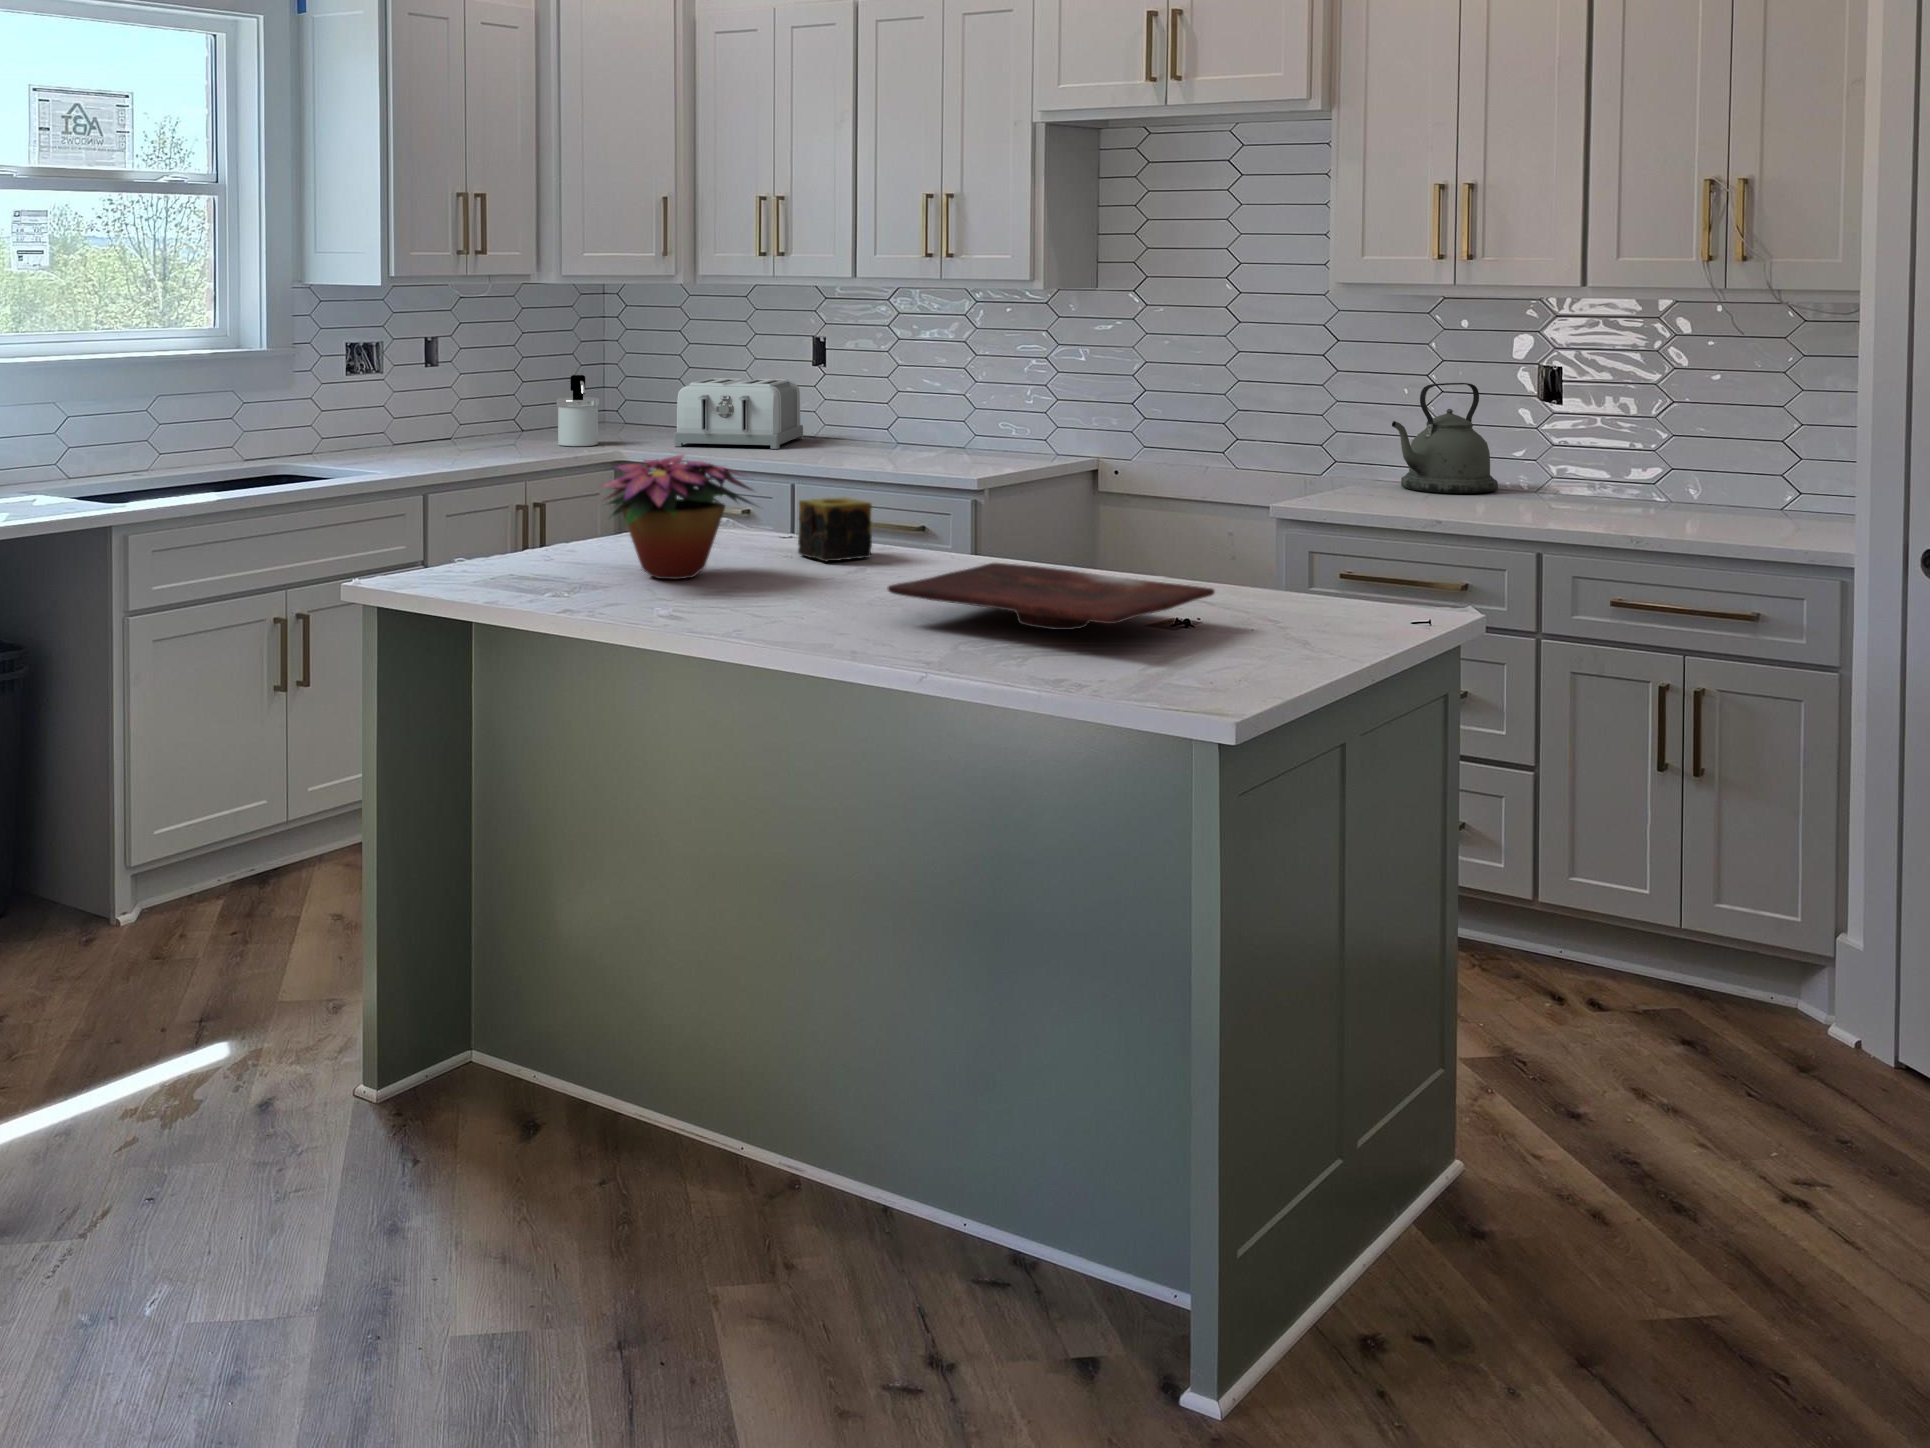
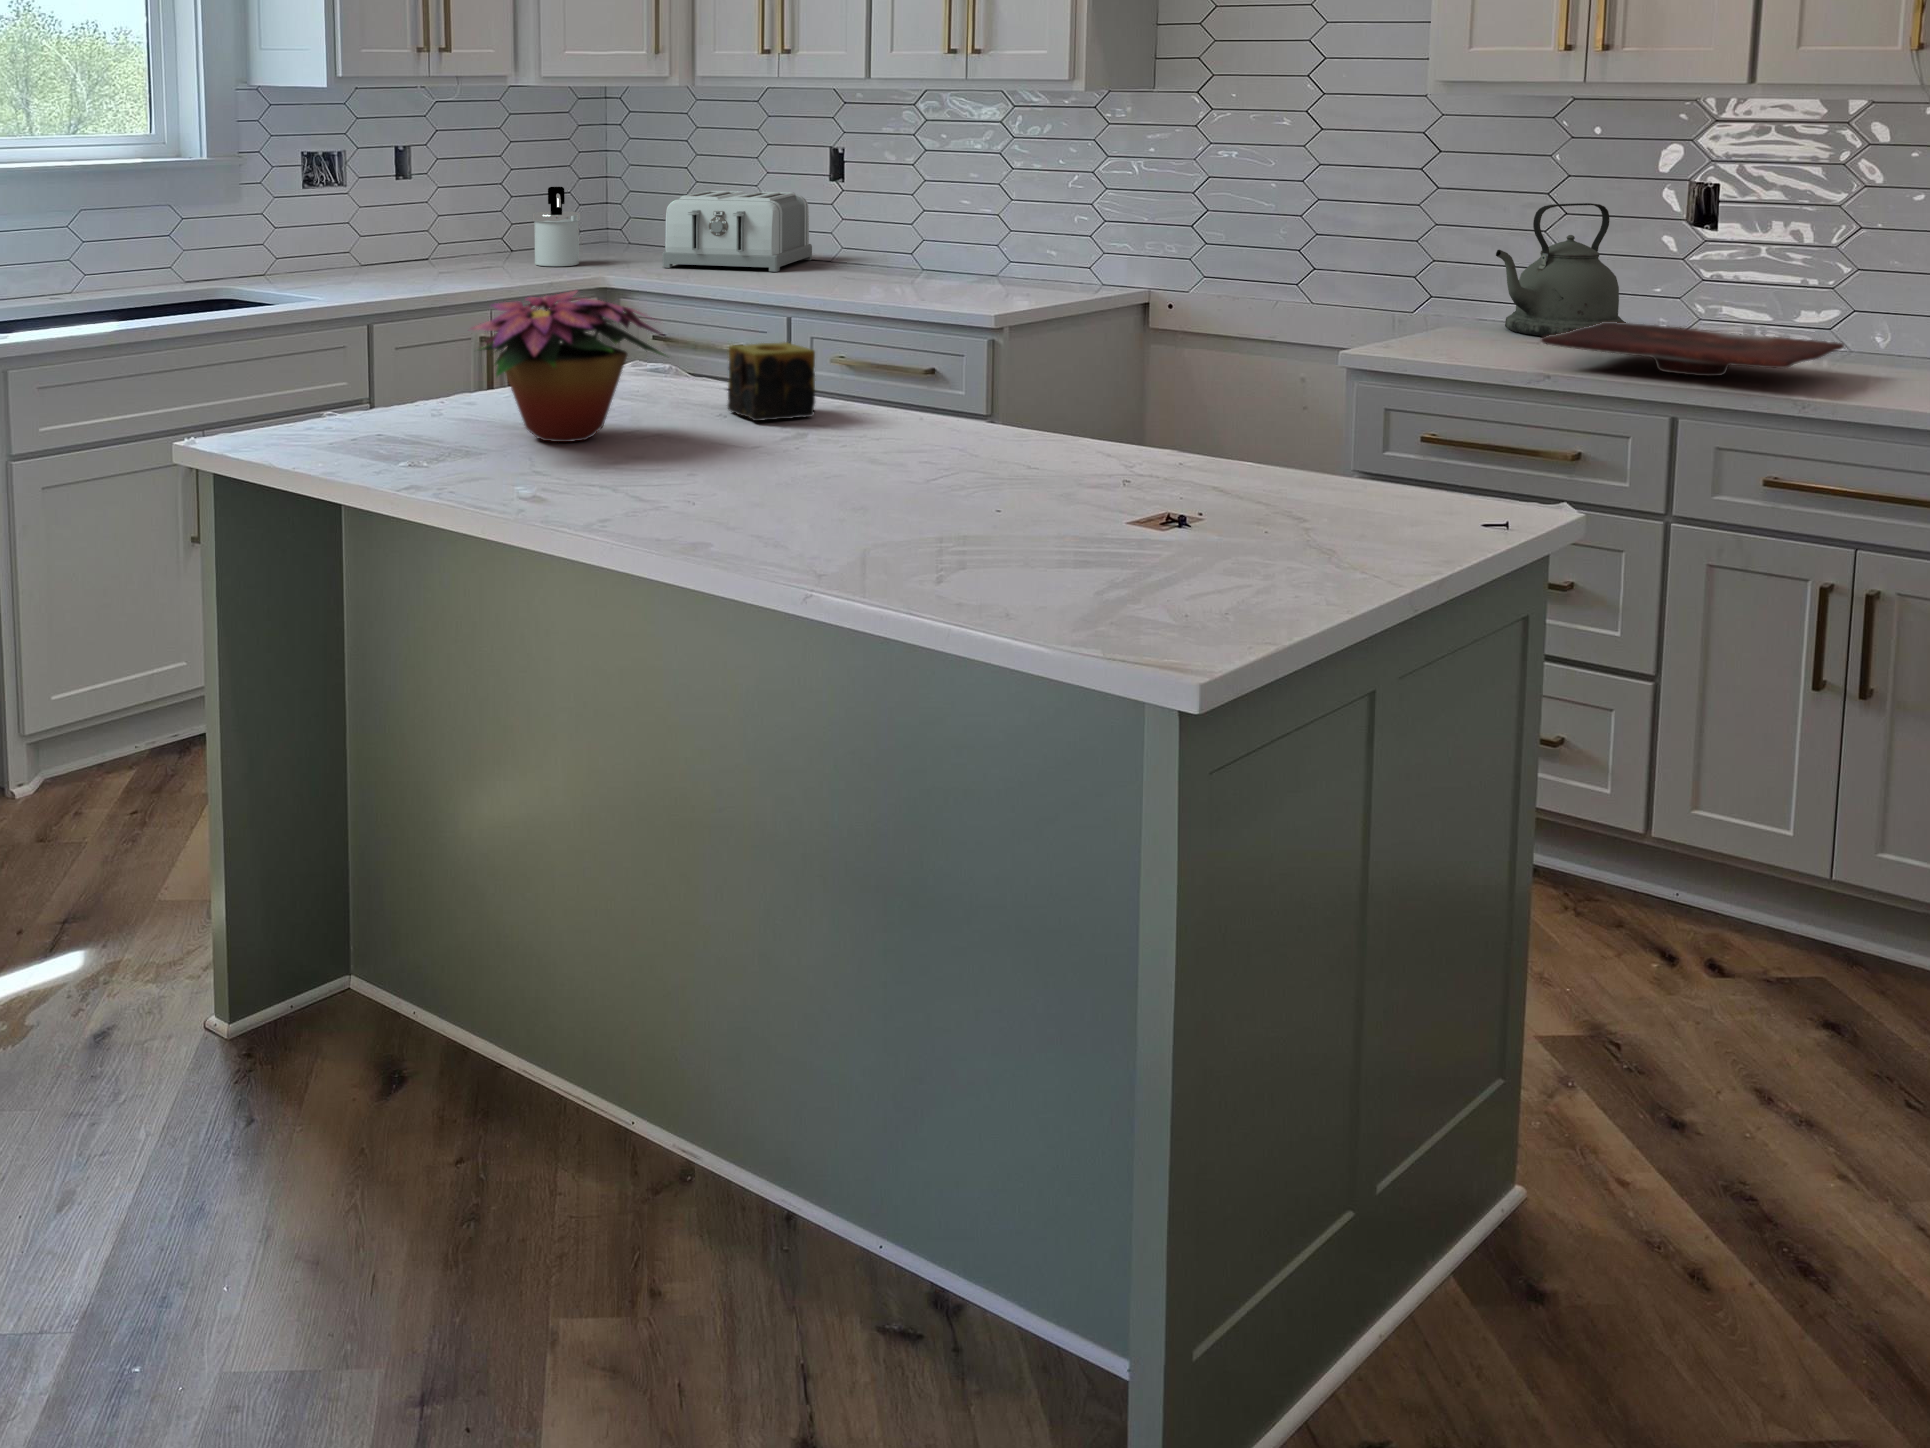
cutting board: present [888,563,1214,630] -> present [1541,322,1844,376]

